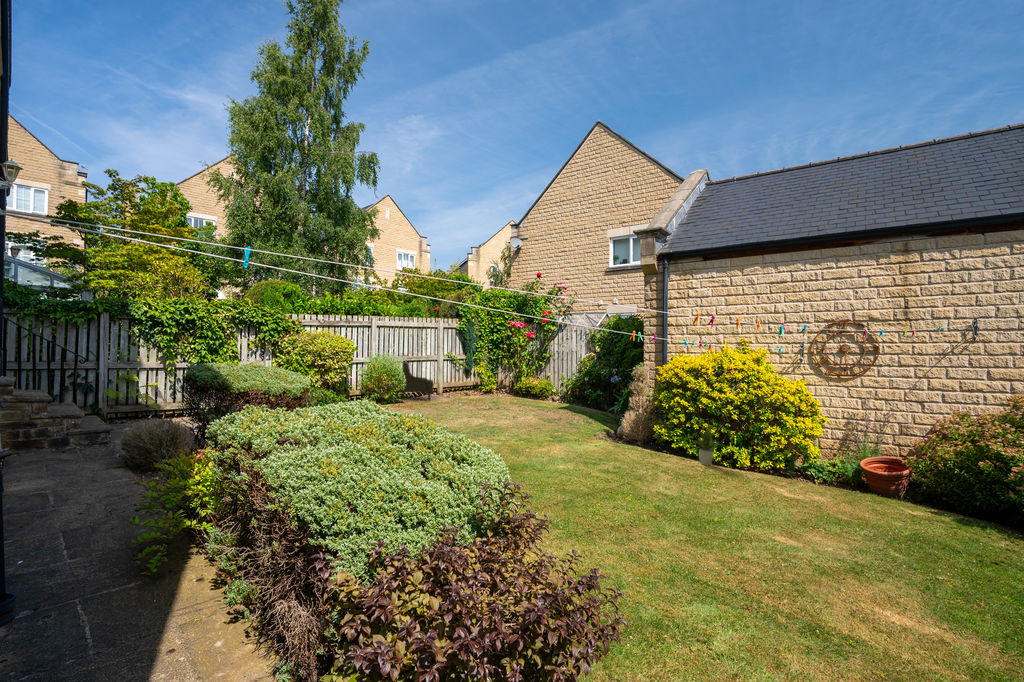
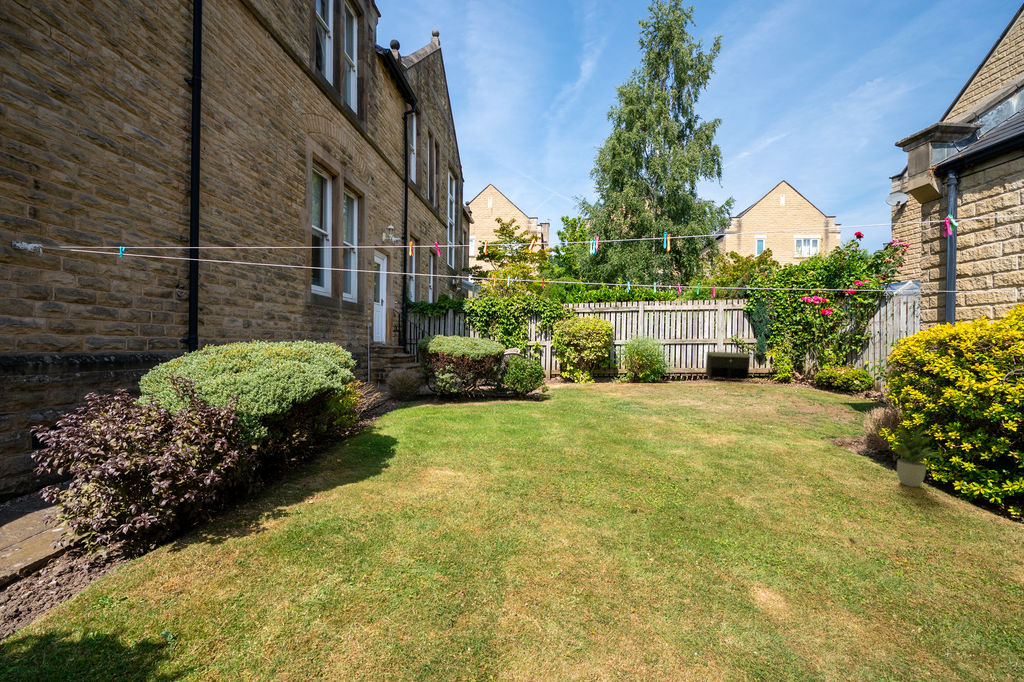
chair: present [402,362,434,401] -> none [662,344,702,382]
storage bench: none [429,369,470,397] -> present [706,352,750,382]

